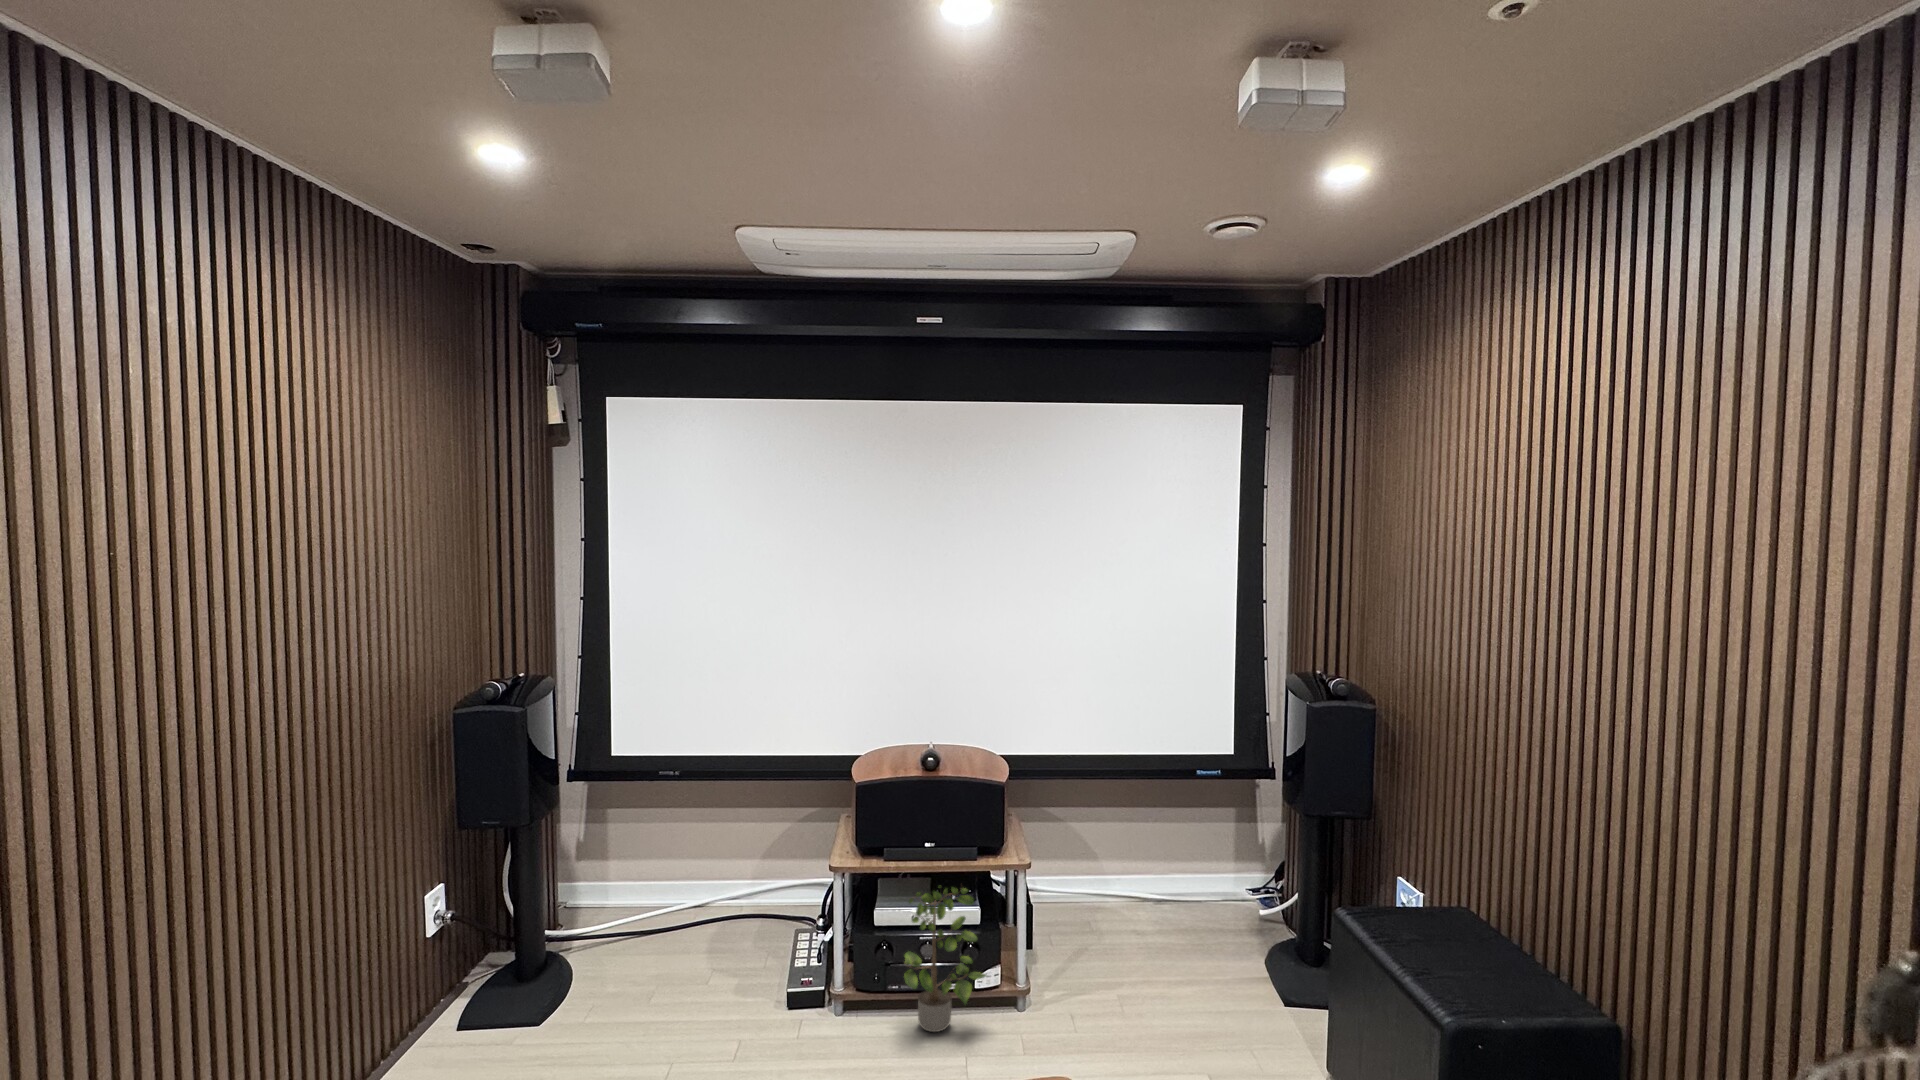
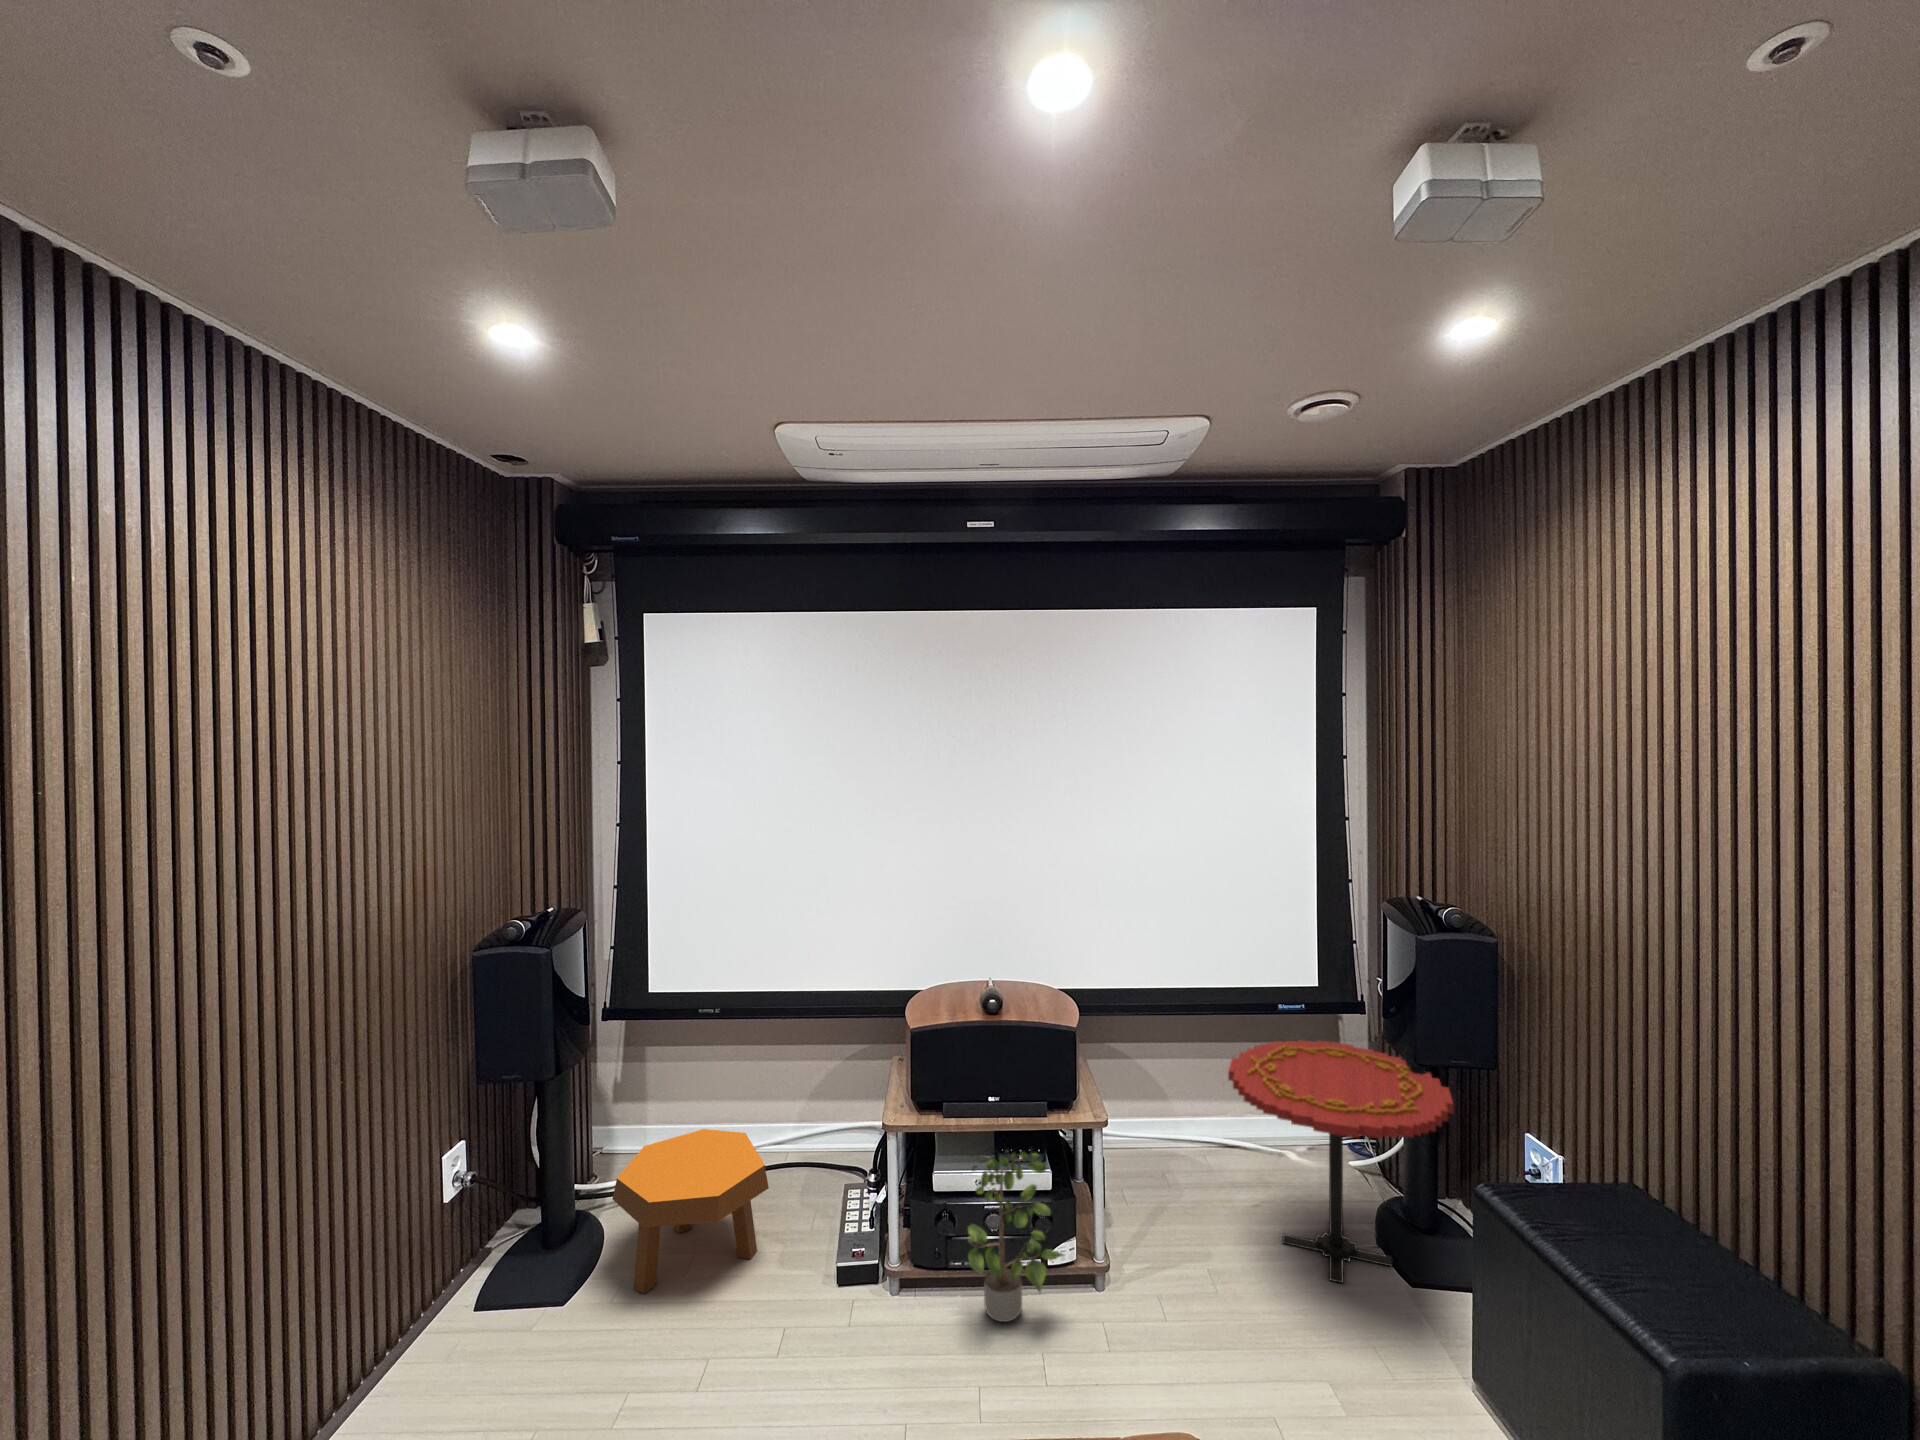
side table: none [1142,800,1332,1004] -> present [1228,1040,1454,1283]
footstool: none [583,879,726,1014] -> present [613,1129,769,1294]

